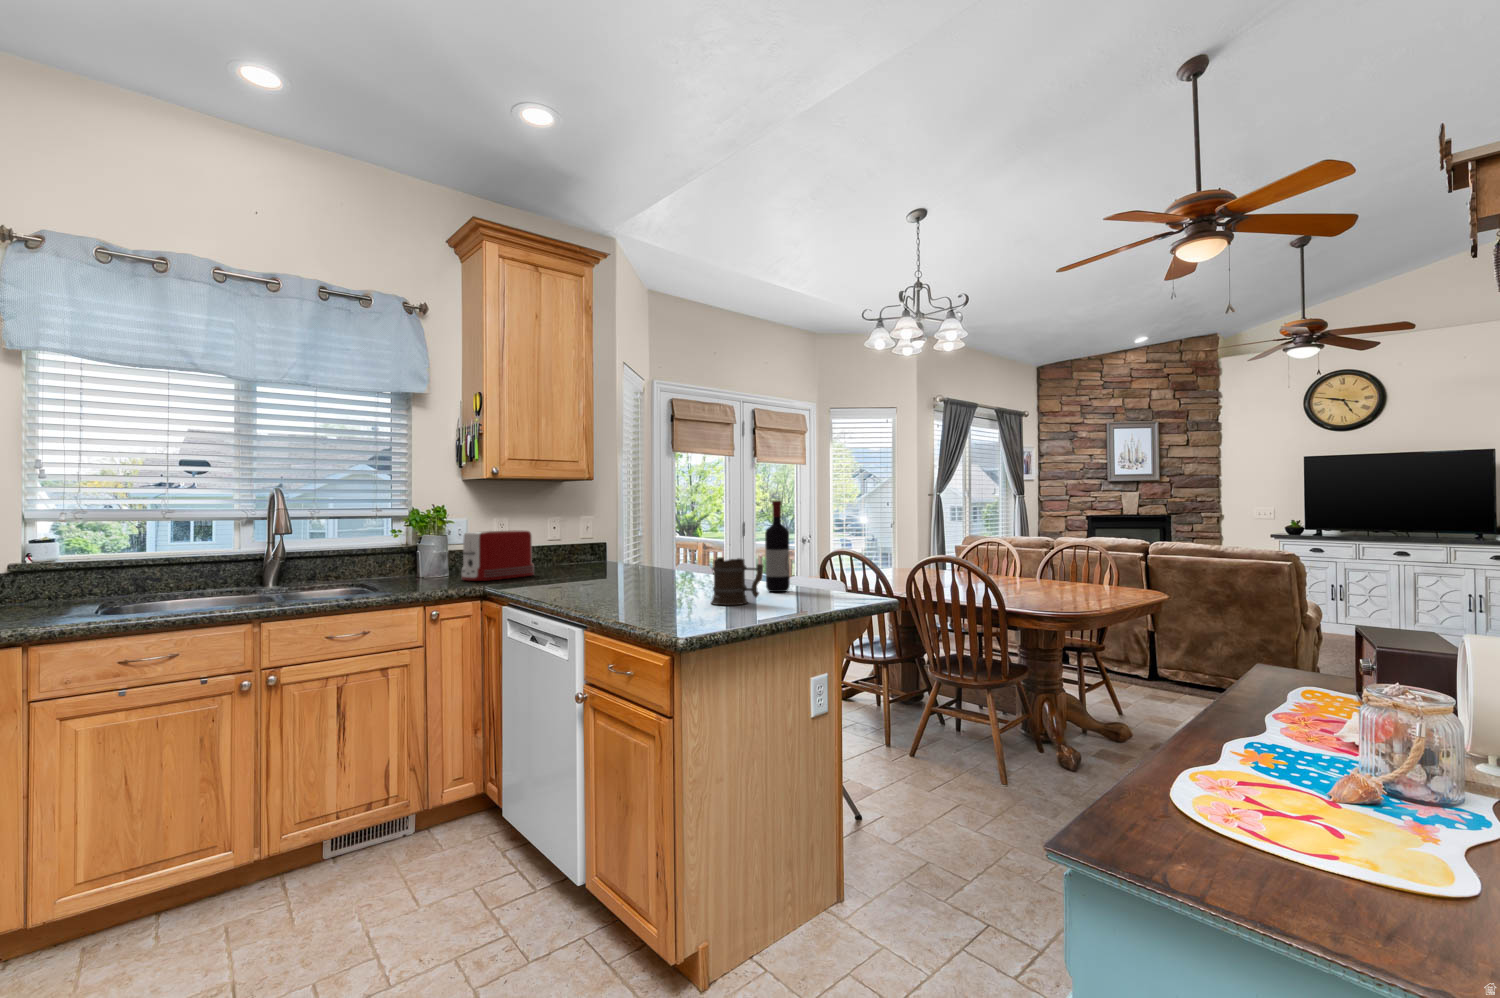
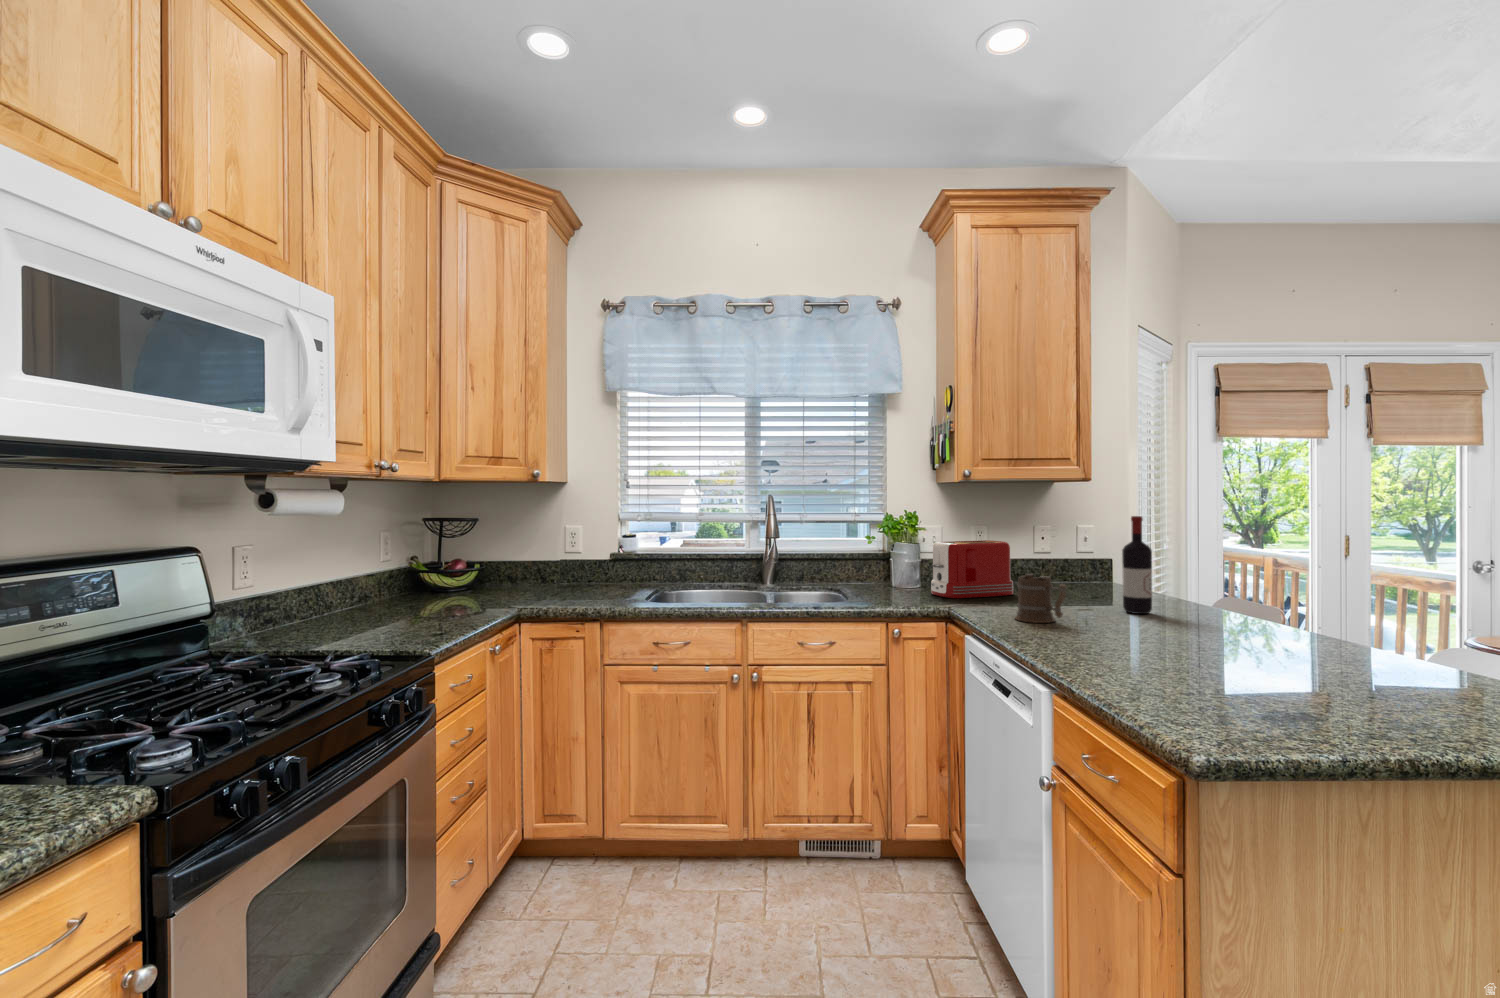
wine bottle: present [765,500,790,592] -> present [1122,516,1152,614]
mug: present [711,557,763,605] -> present [1015,574,1067,623]

